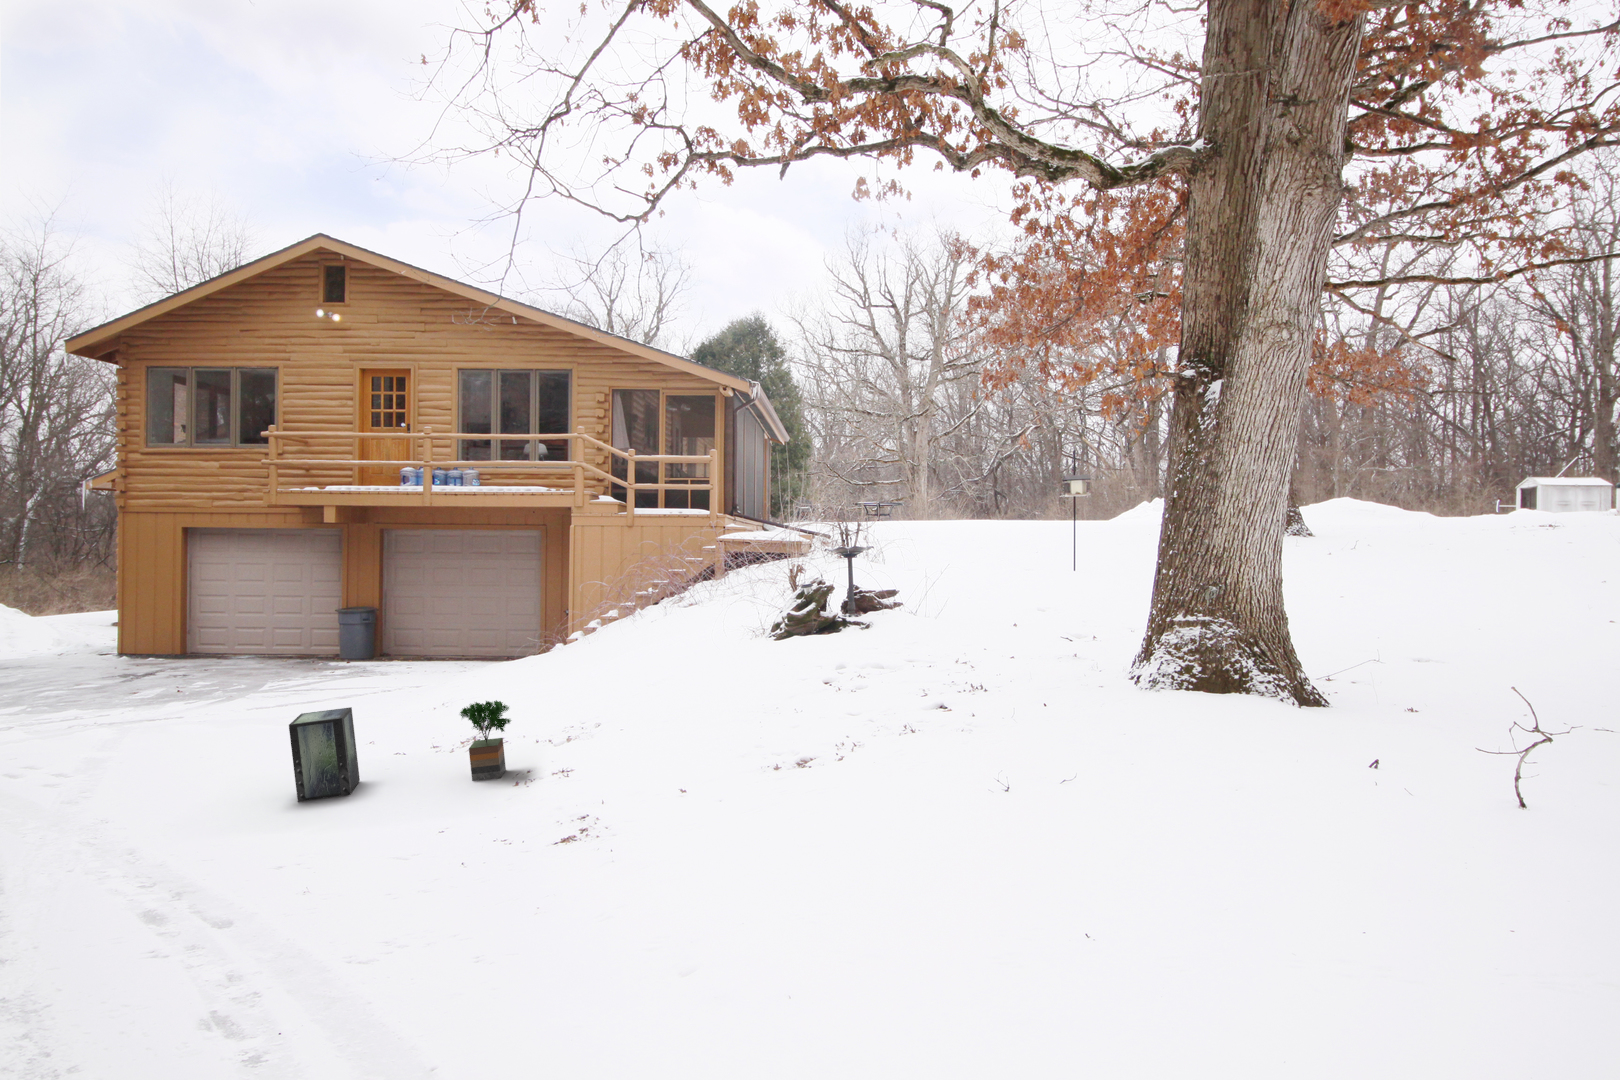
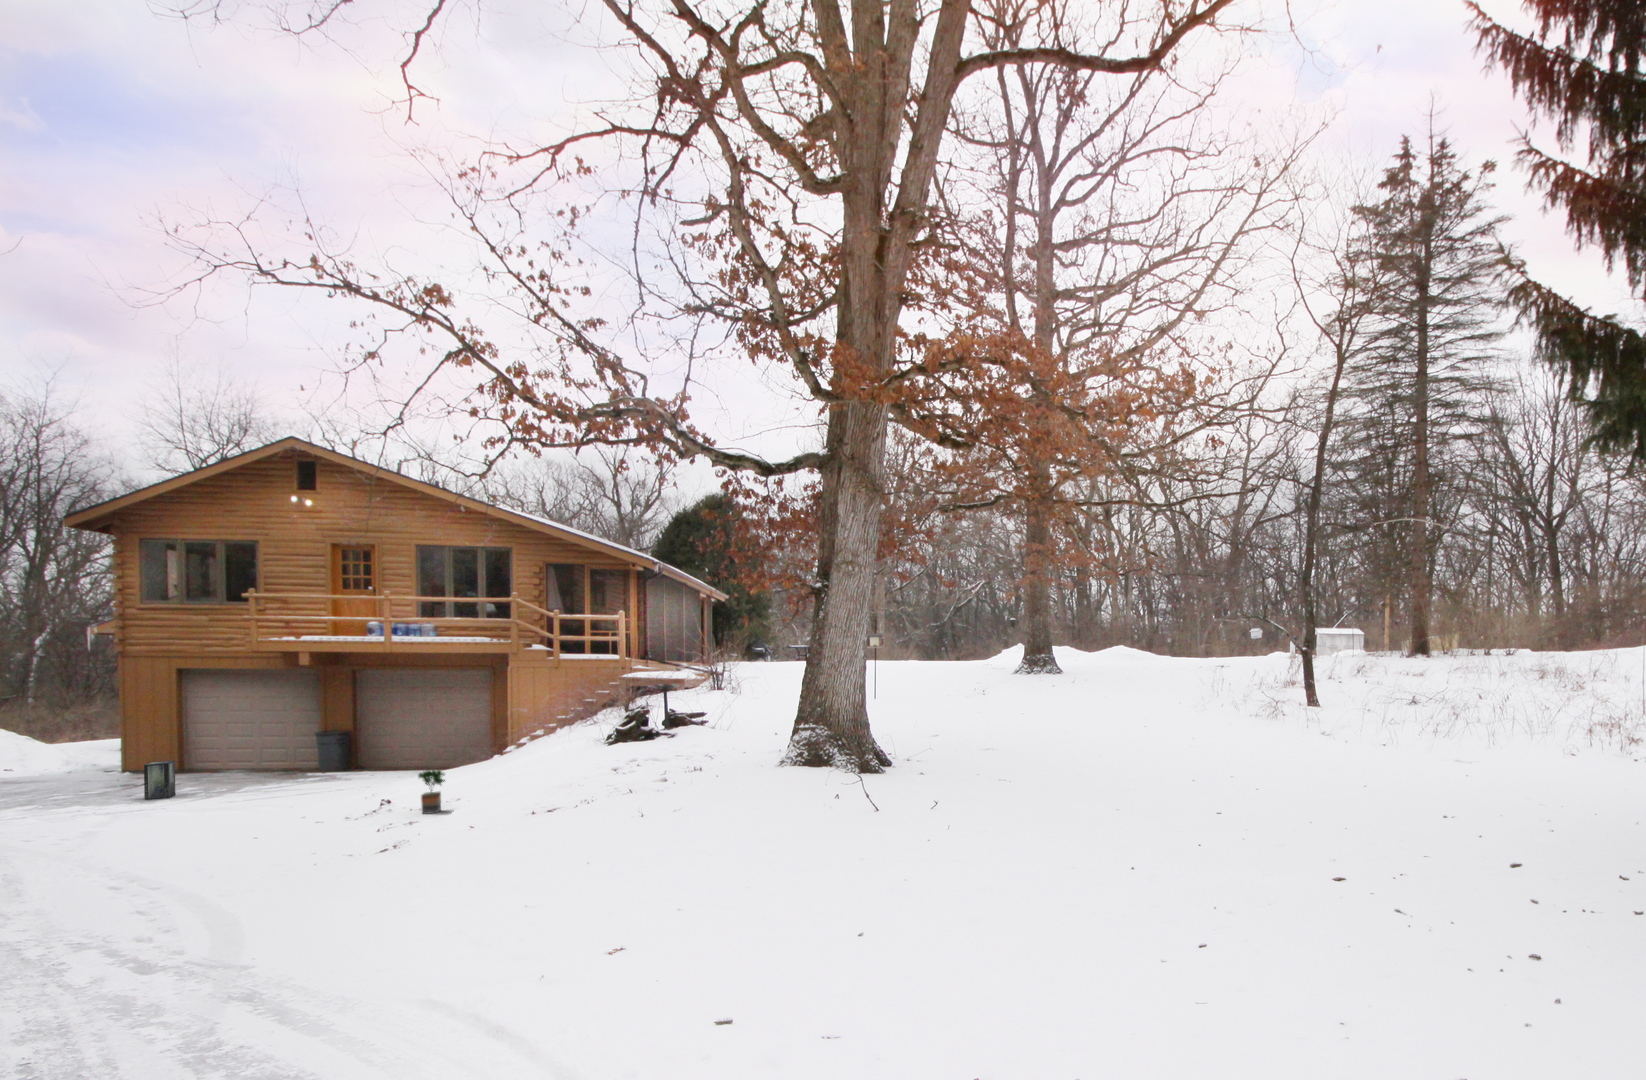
storage box: present [289,707,360,802] -> present [144,760,175,800]

